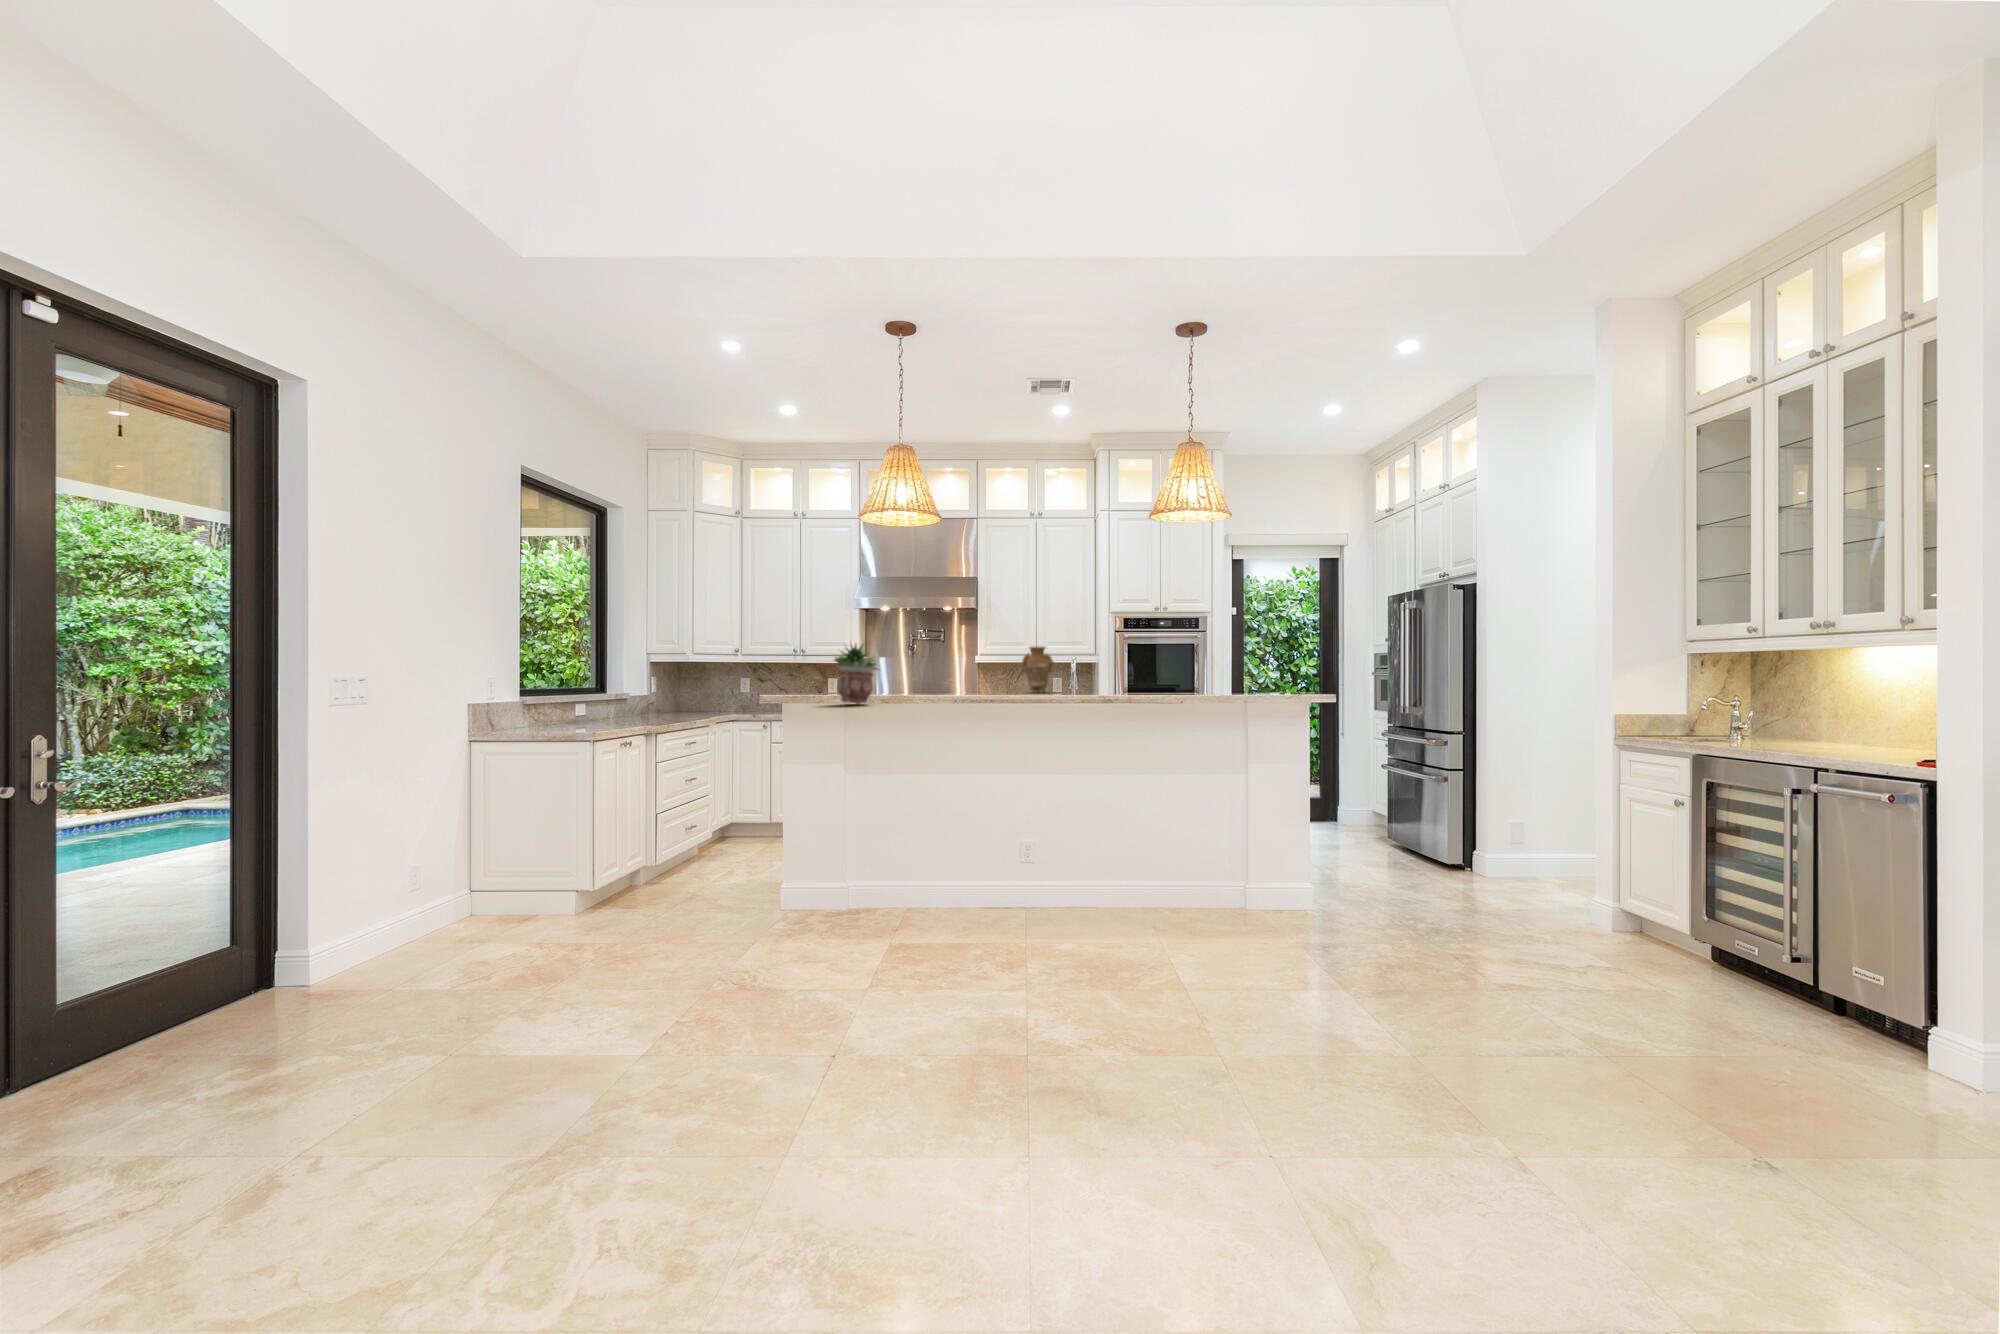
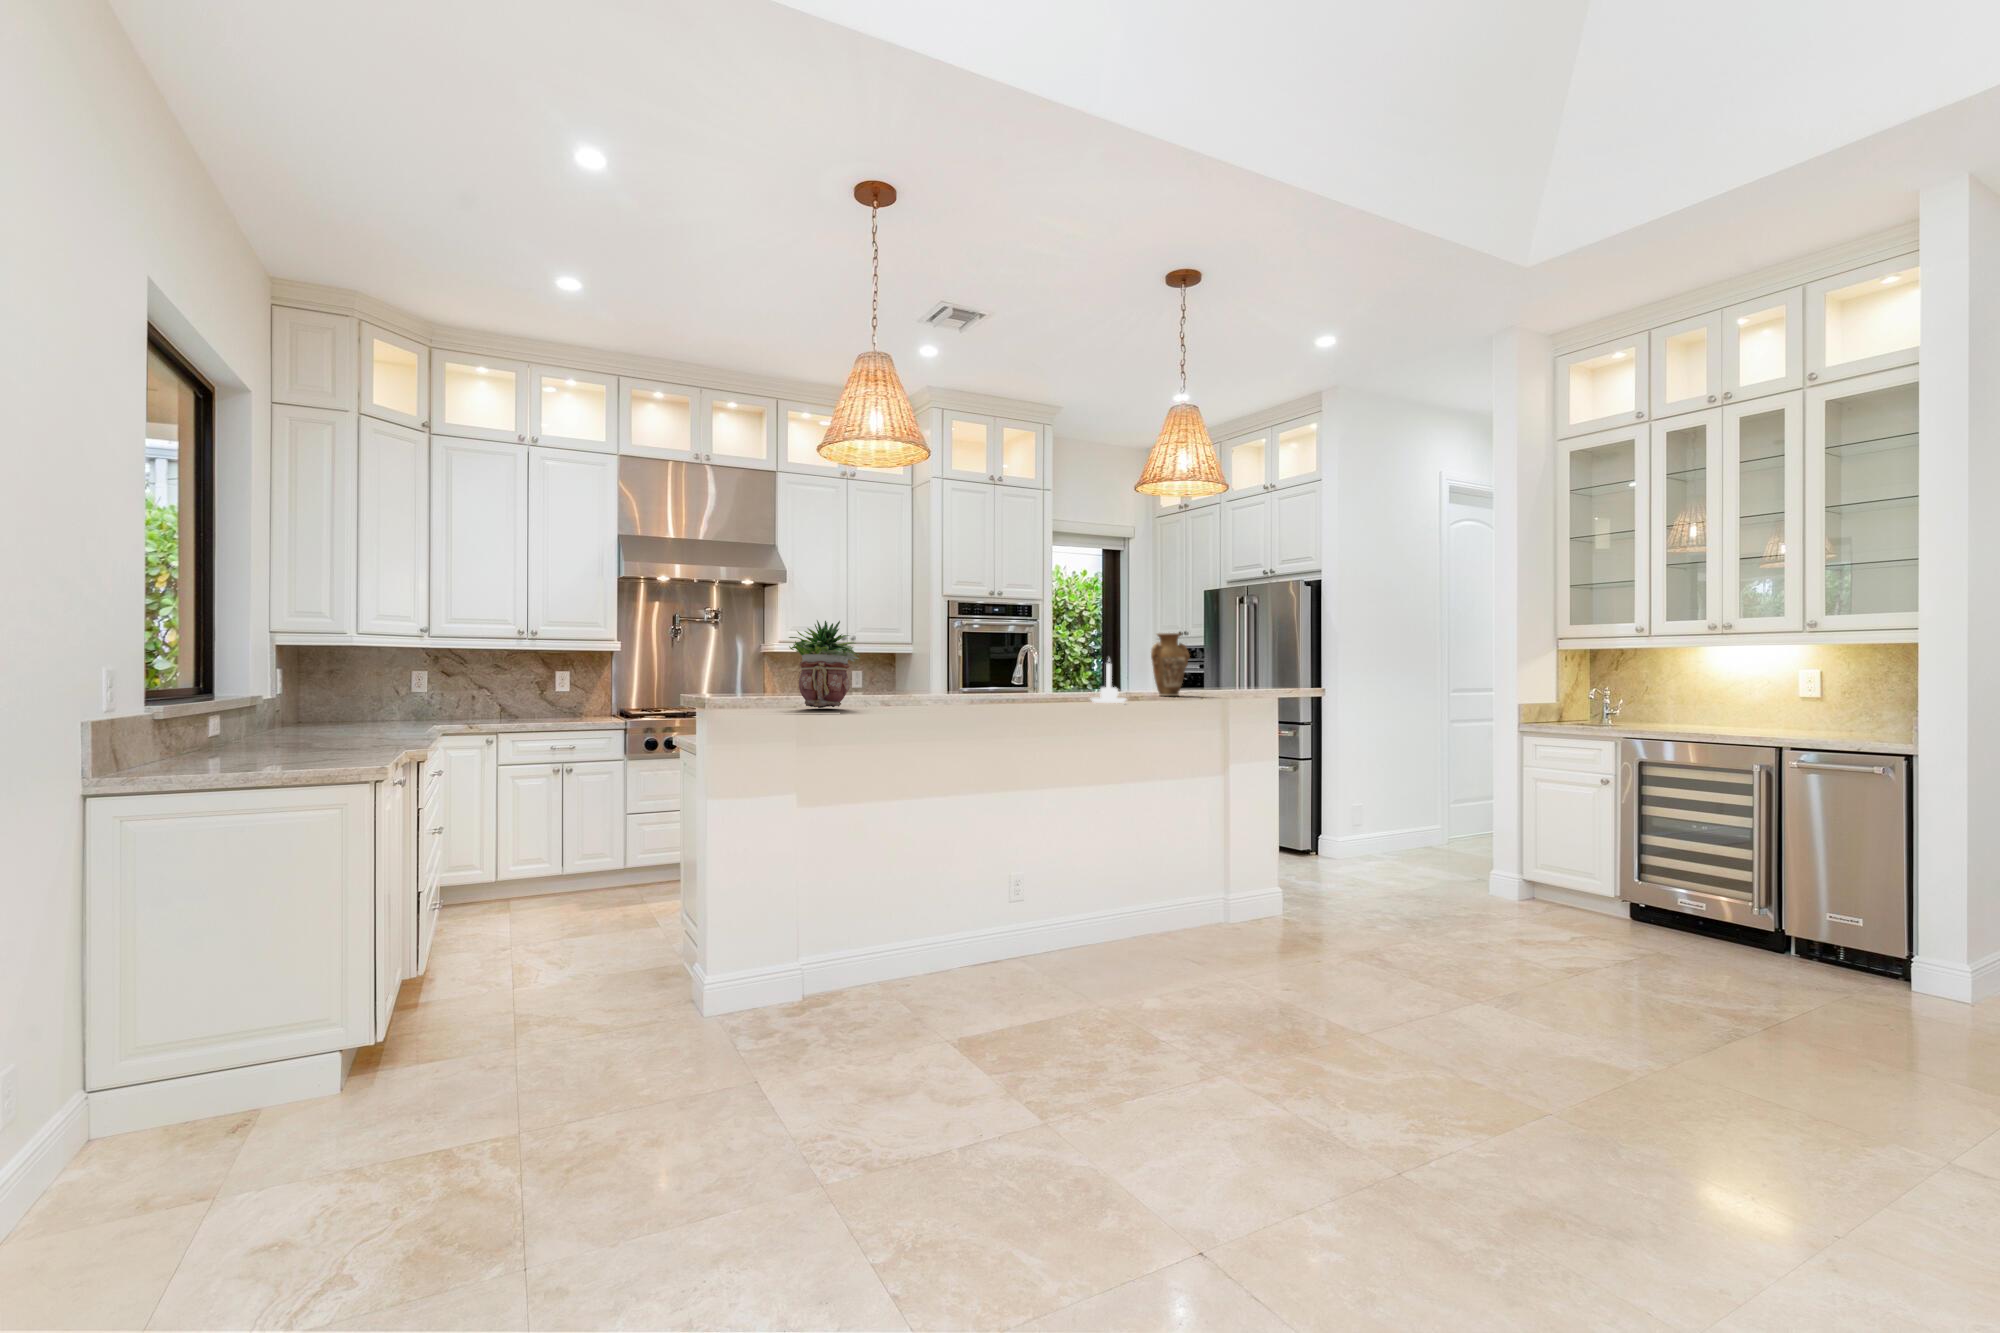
vase: present [1022,646,1054,692] -> present [1151,633,1190,696]
candle holder: none [1076,666,1106,704] -> present [1091,663,1126,703]

